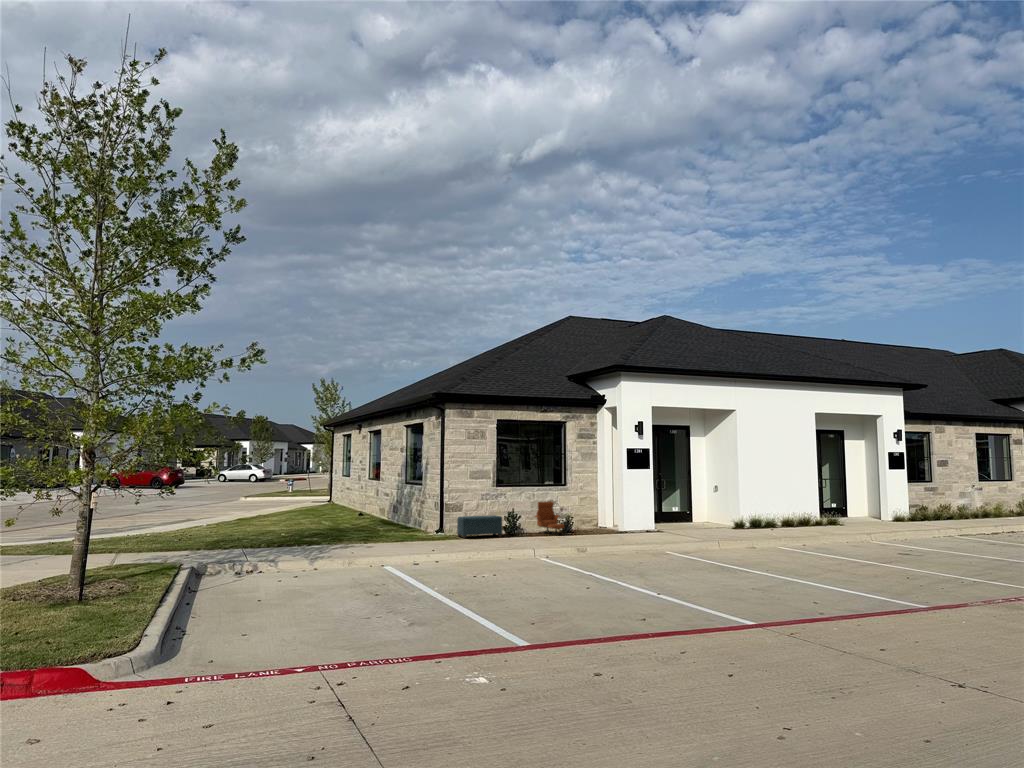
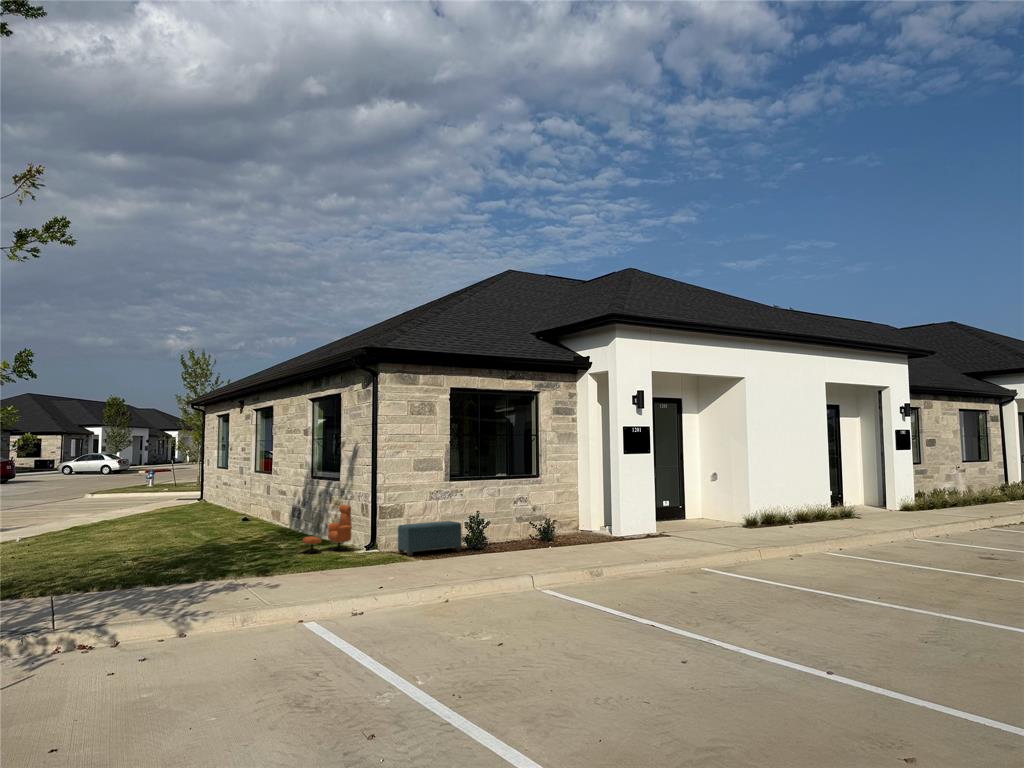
lounge chair: present [535,501,564,536] -> present [300,505,352,554]

